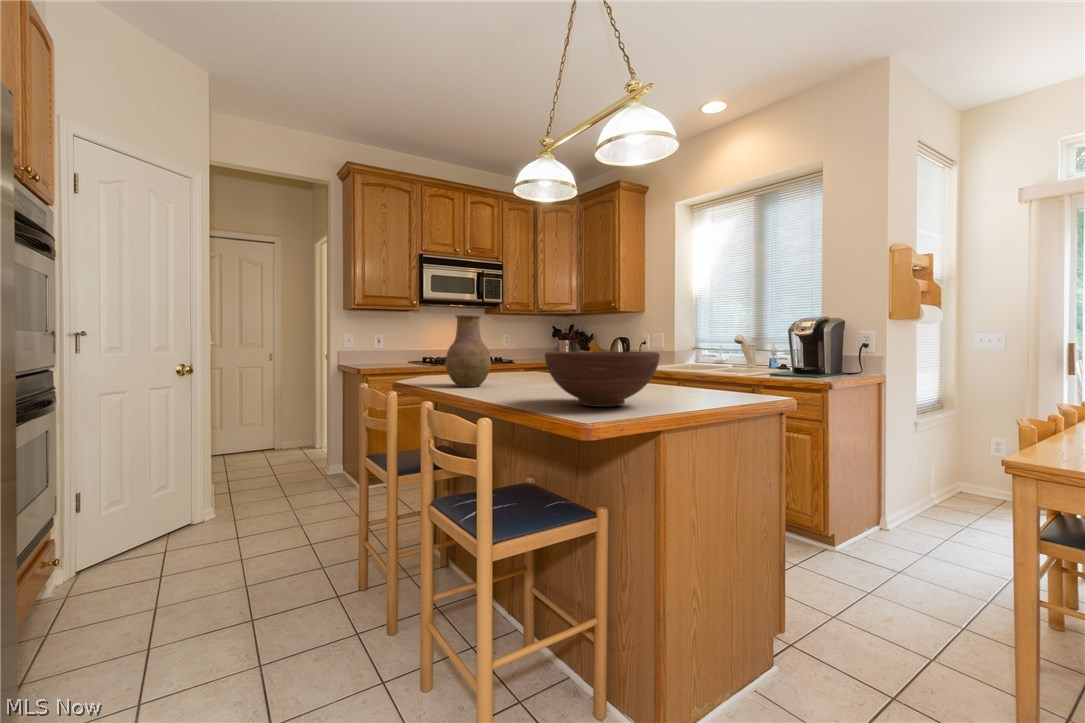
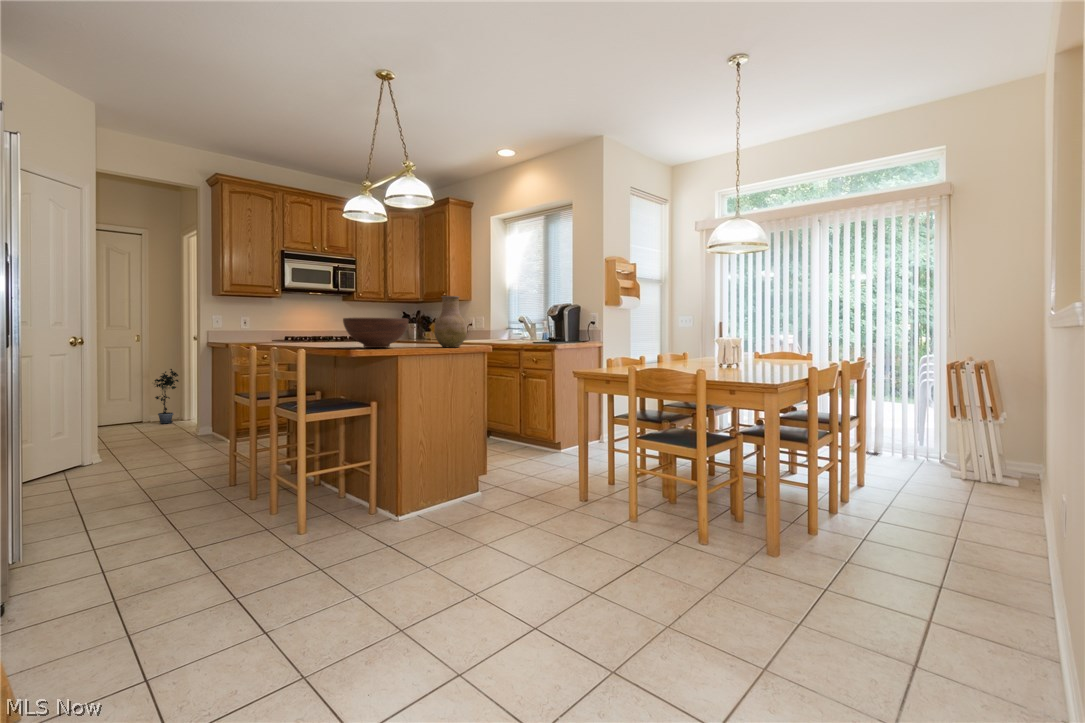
vase: present [446,315,491,387] -> present [434,296,467,347]
potted plant: none [278,394,308,457] -> present [155,369,179,424]

